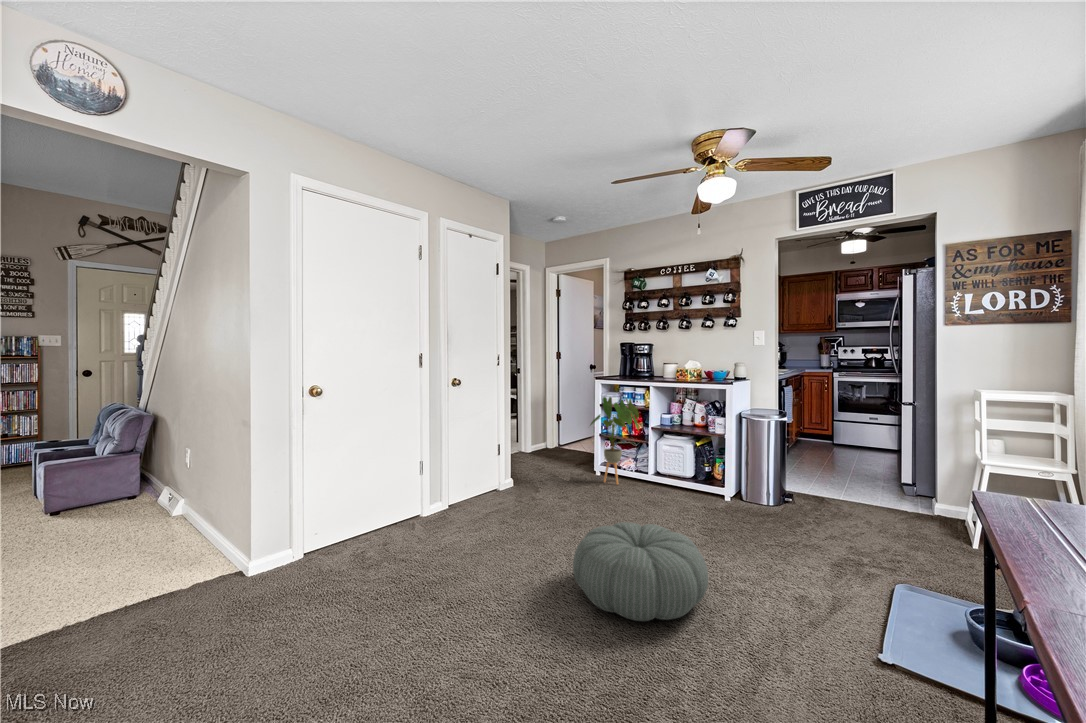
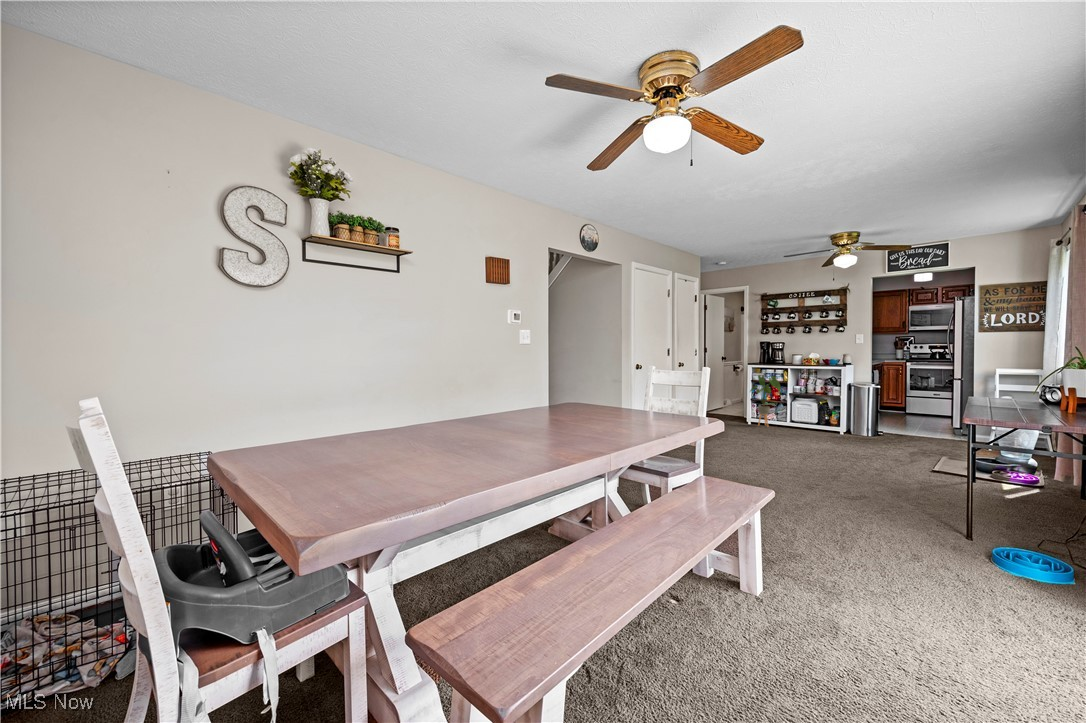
pouf: present [573,522,708,621] -> none [783,428,851,461]

